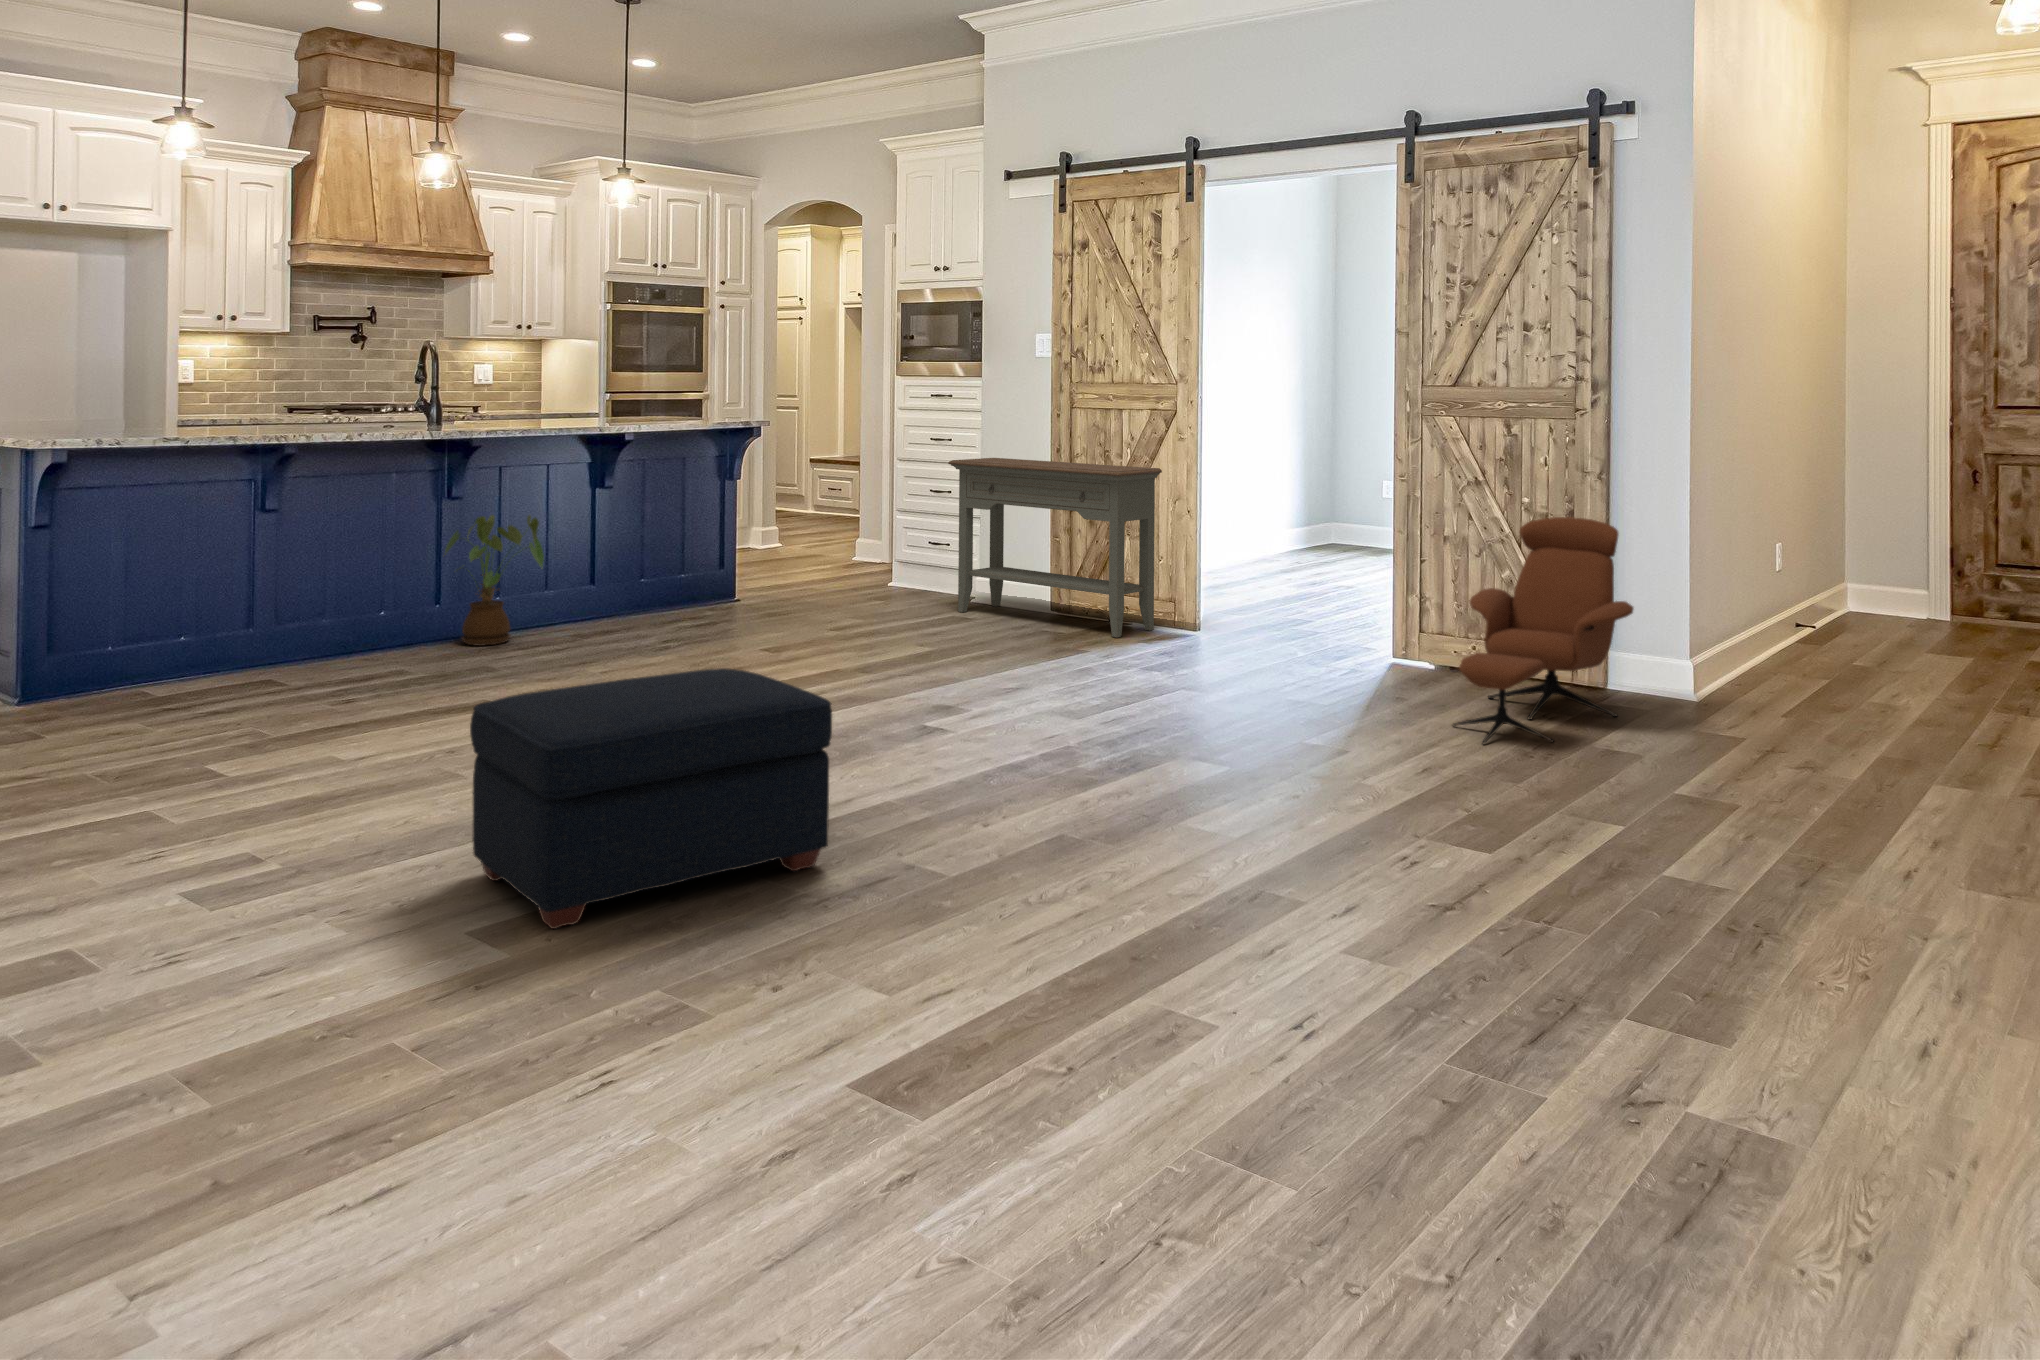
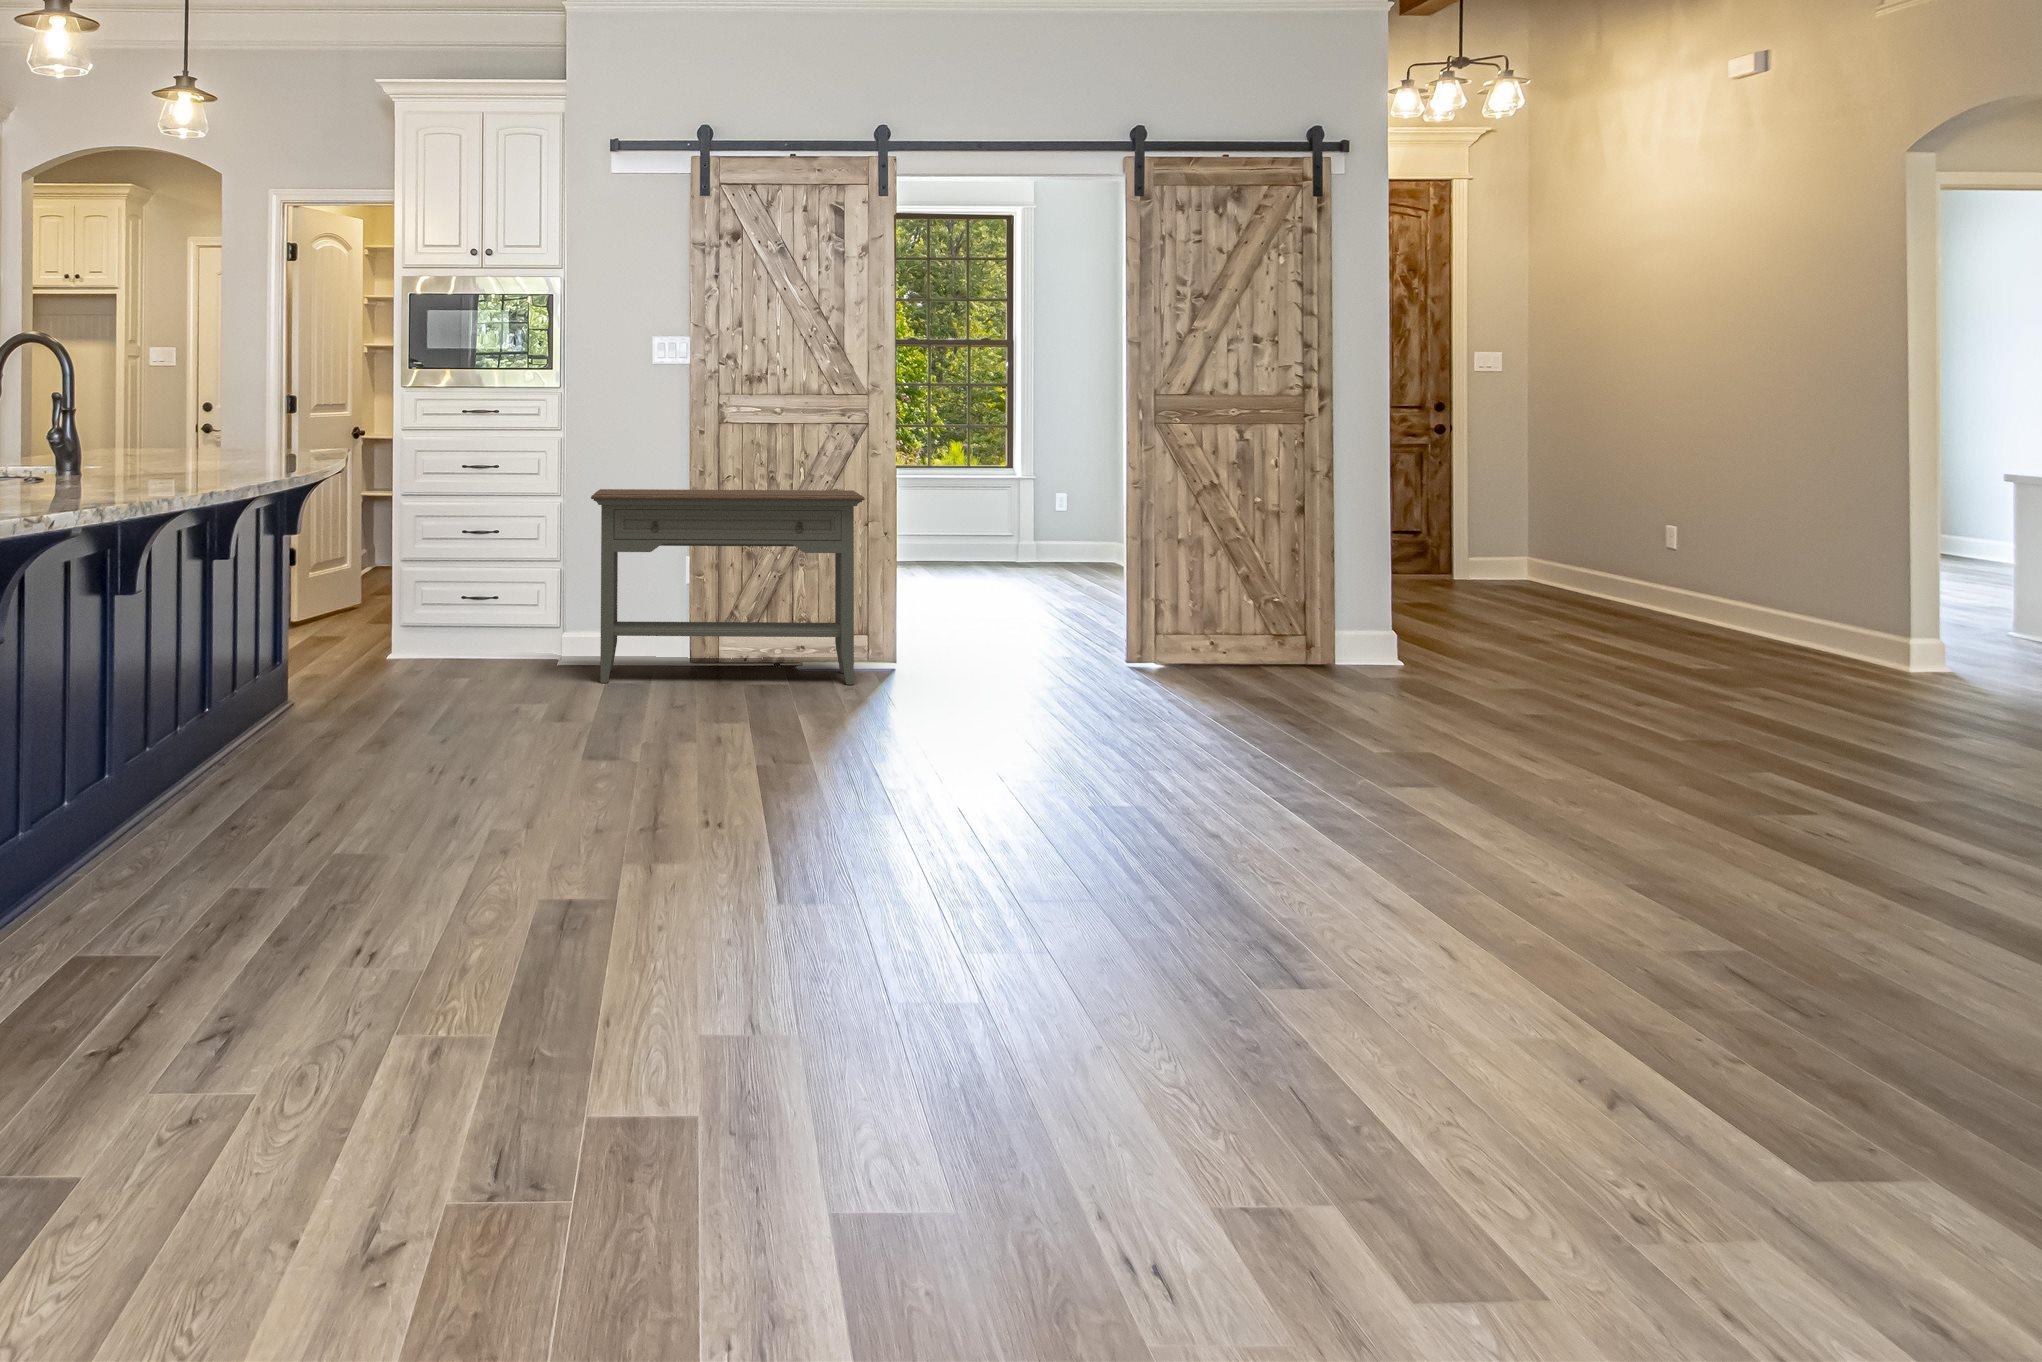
house plant: present [445,515,544,646] -> none [123,611,301,838]
lounge chair: present [1453,517,1634,744] -> none [1281,513,1473,725]
ottoman: present [470,668,832,929] -> none [1410,755,1908,1141]

